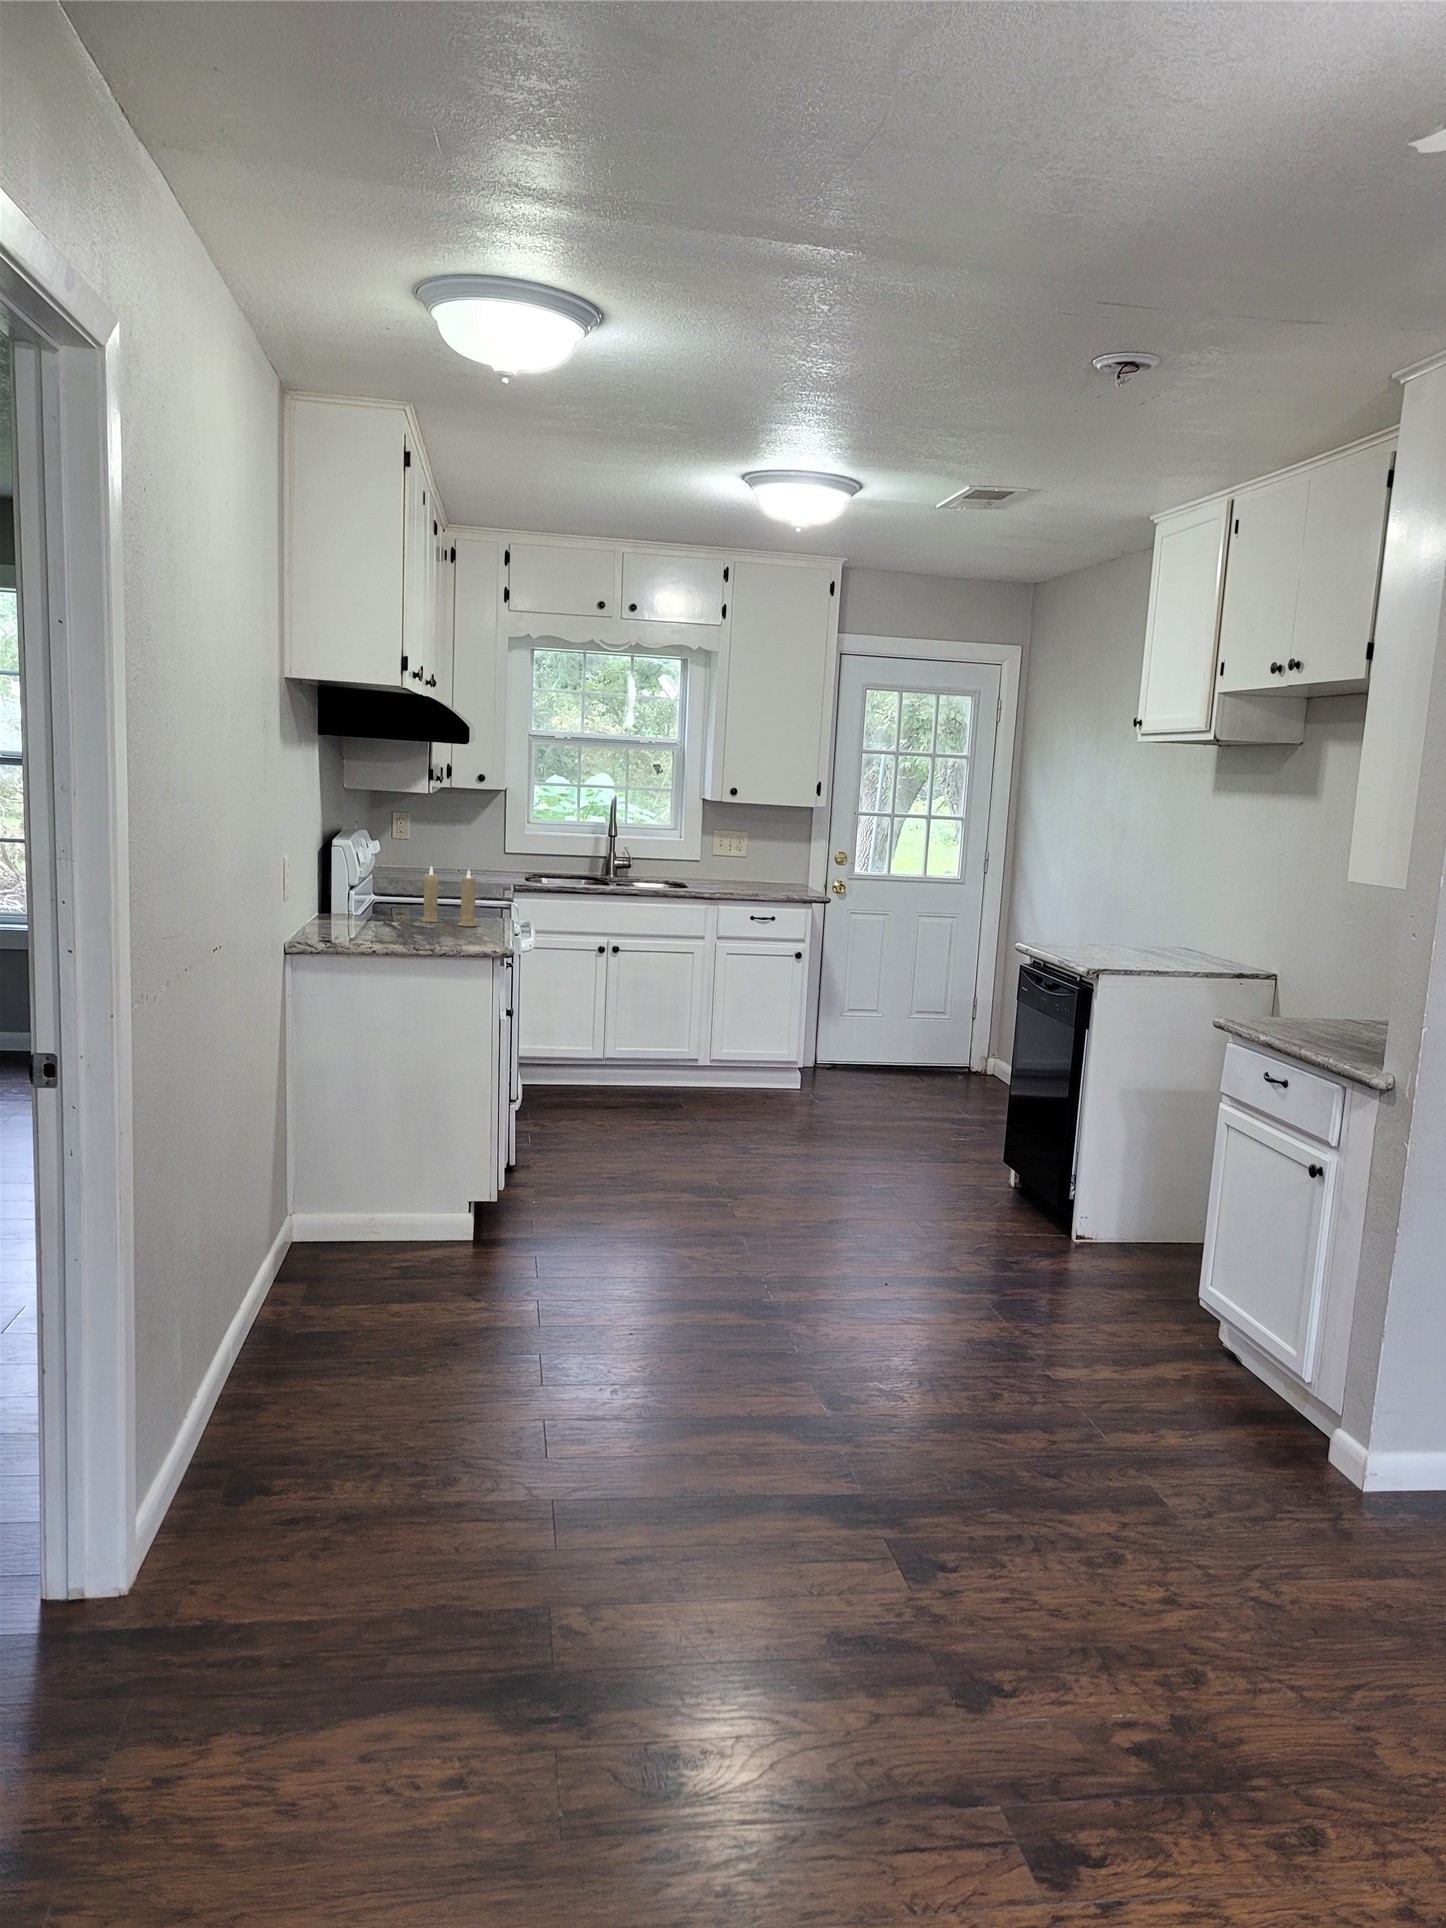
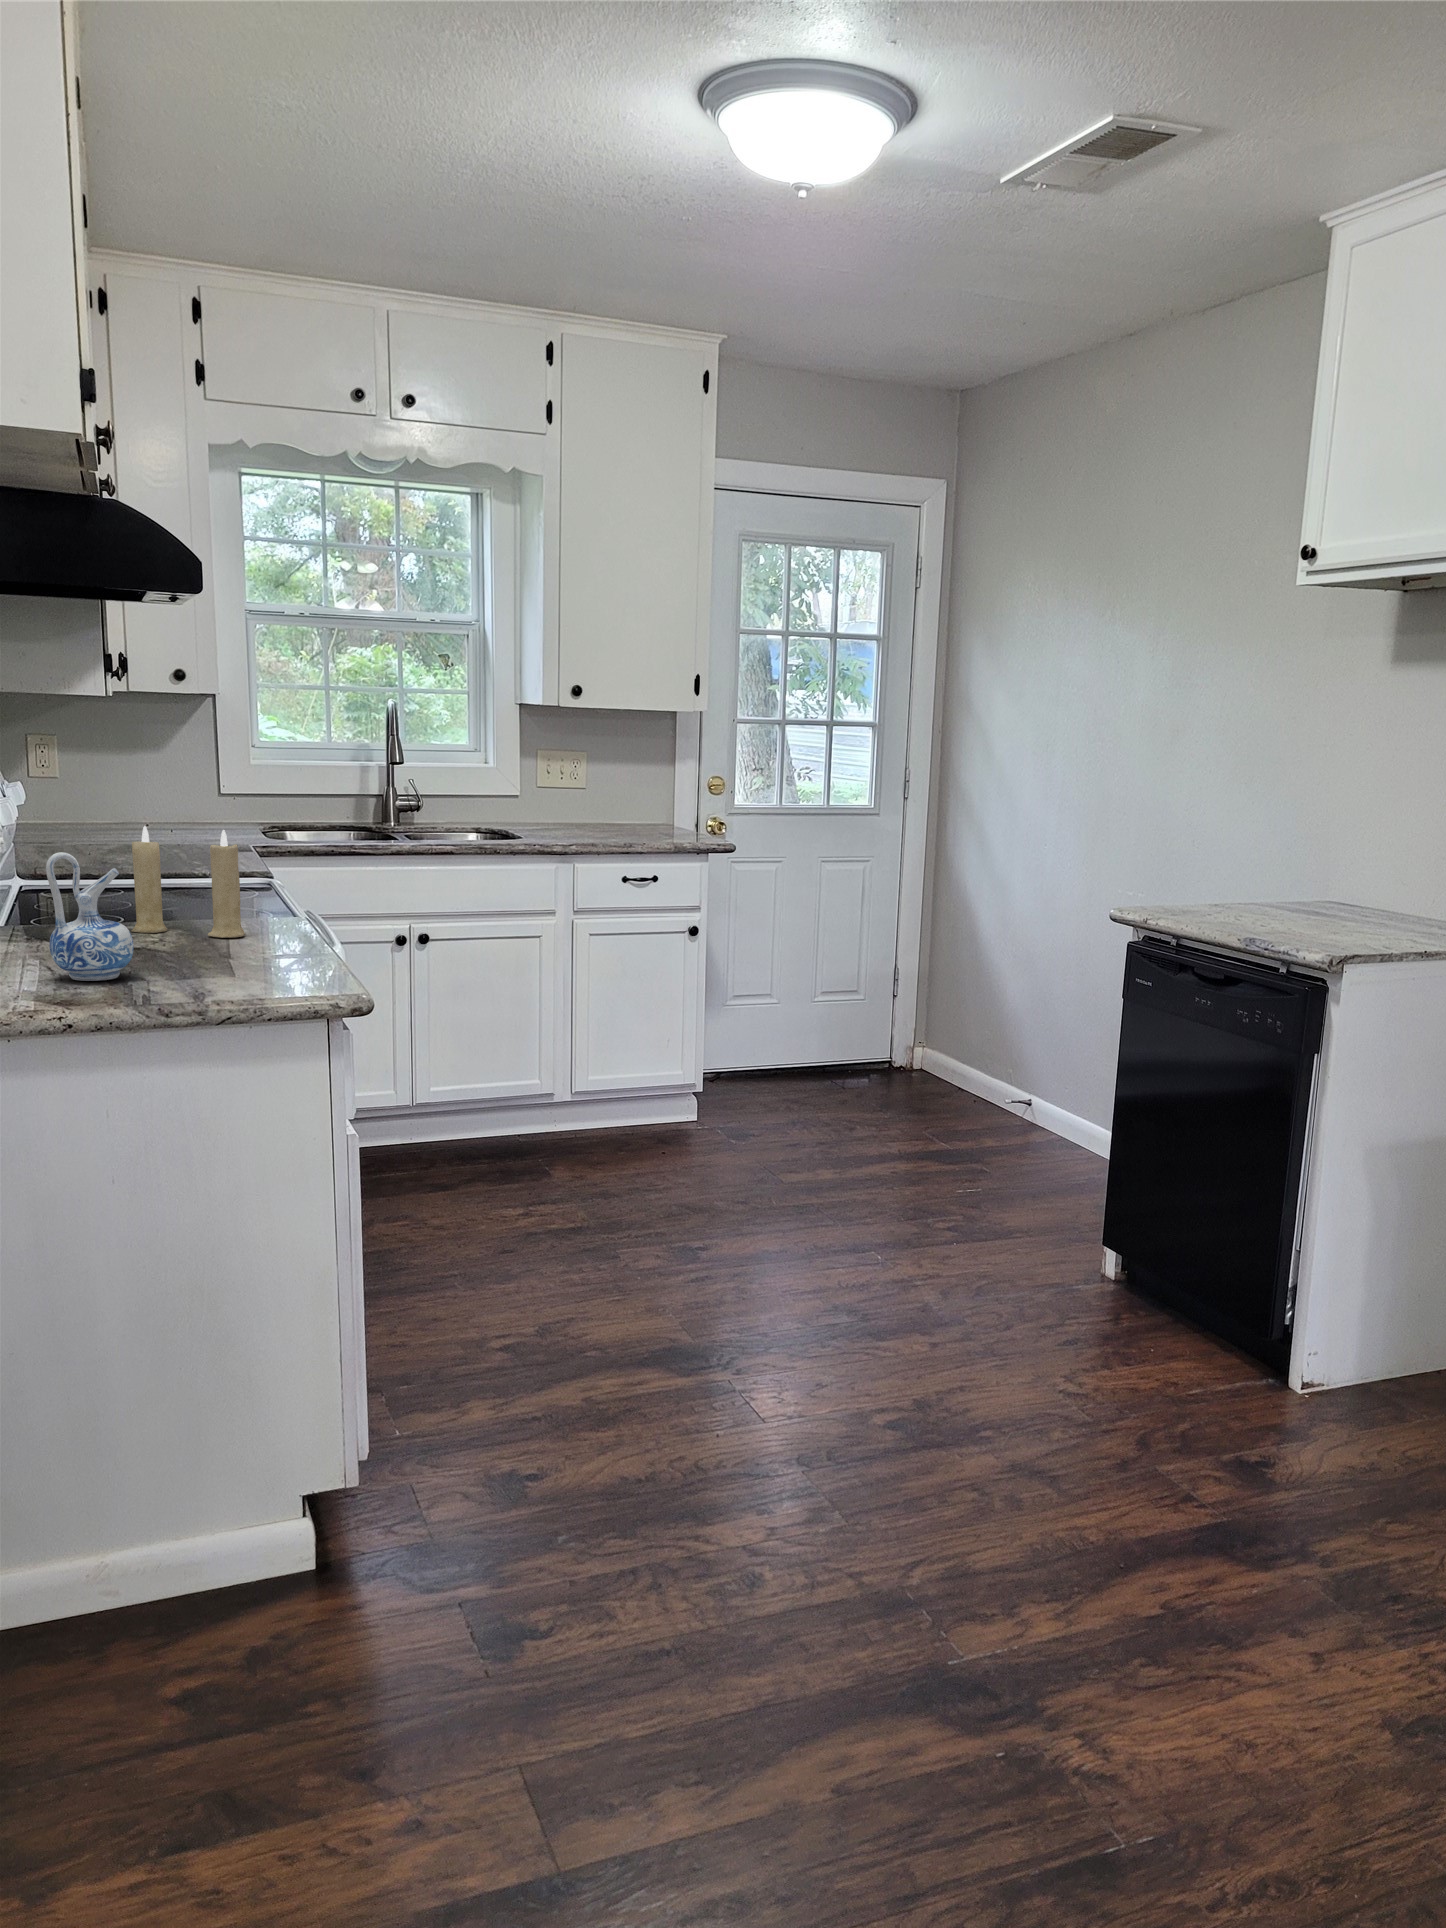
ceramic pitcher: none [374,875,412,937] -> present [46,852,134,981]

